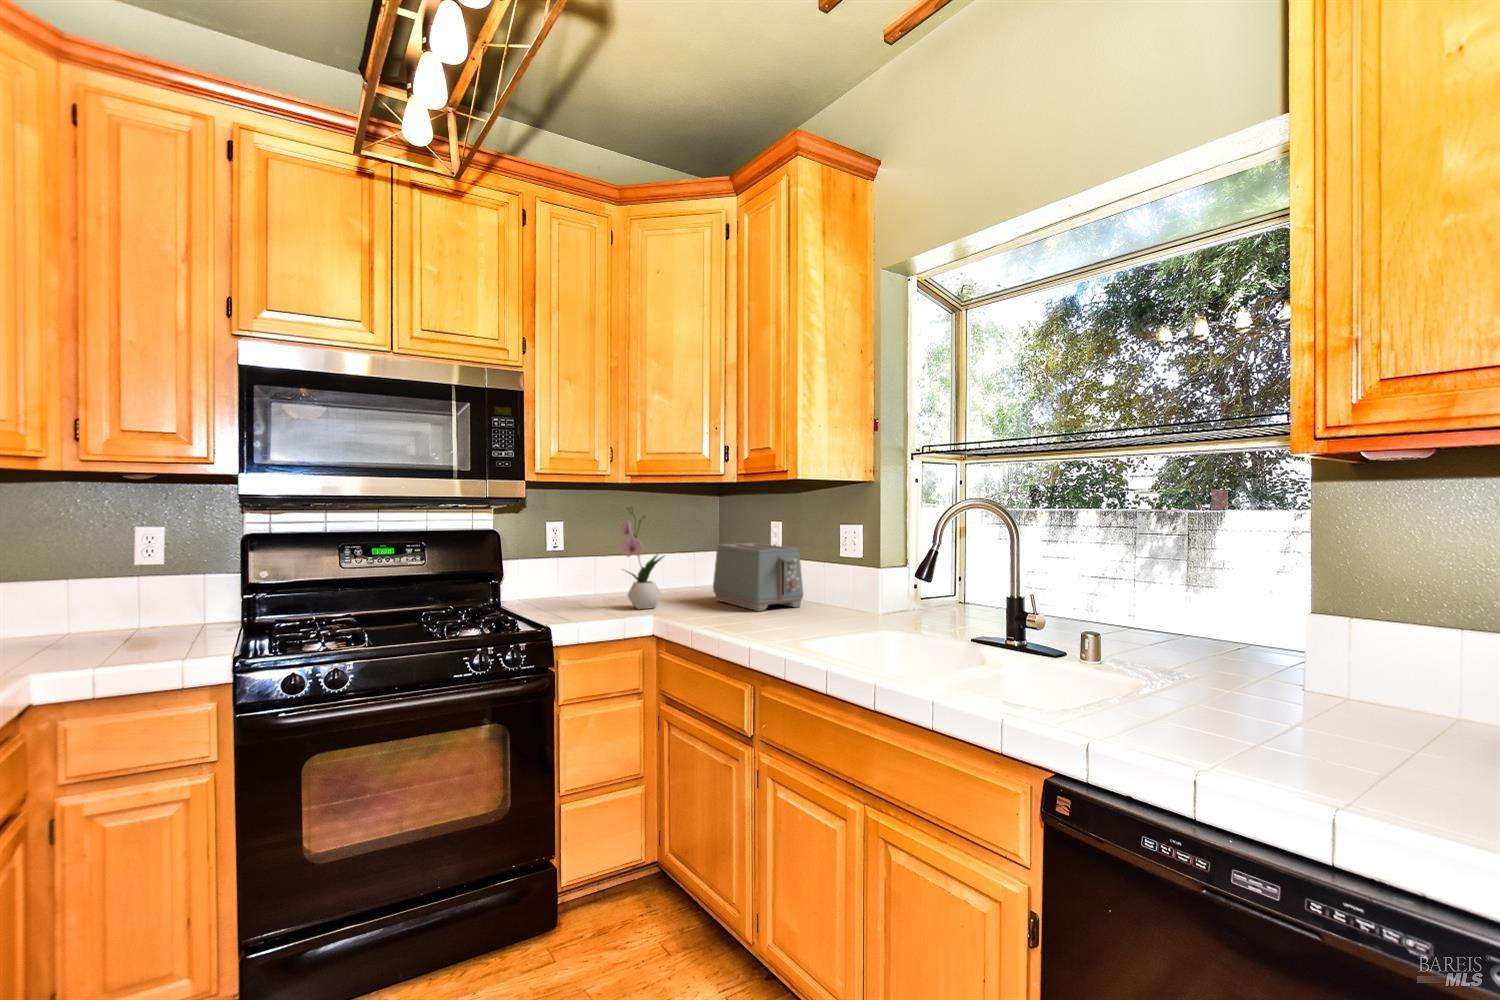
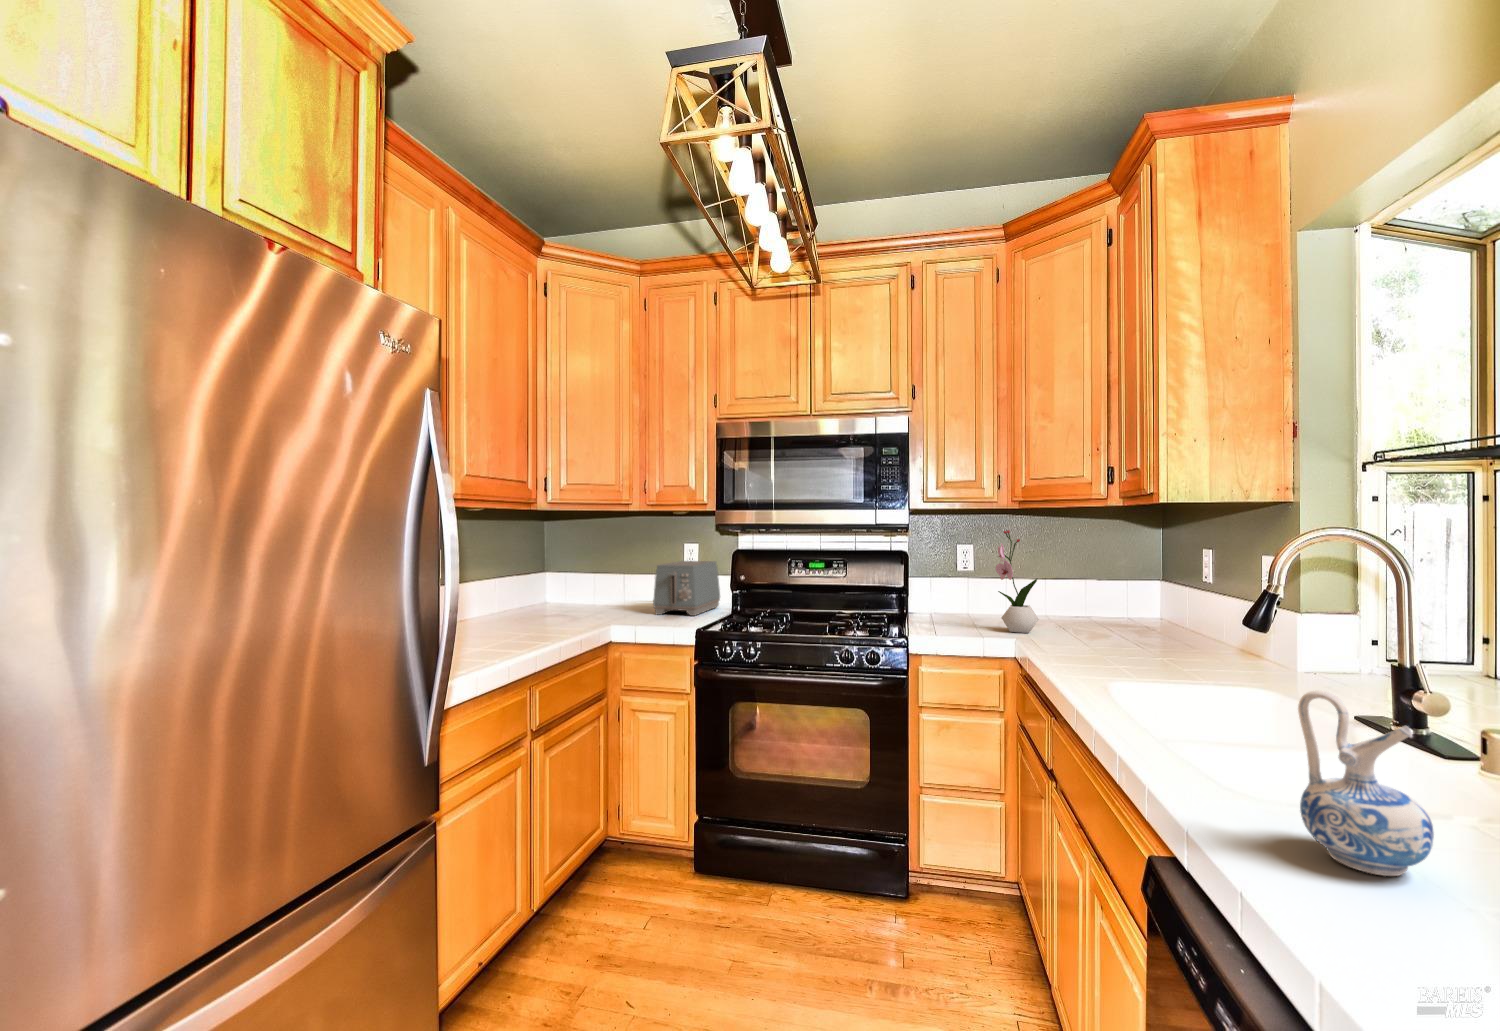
toaster: present [713,543,803,611] -> present [653,561,720,616]
ceramic pitcher: none [1150,620,1231,739] -> present [1298,690,1434,876]

